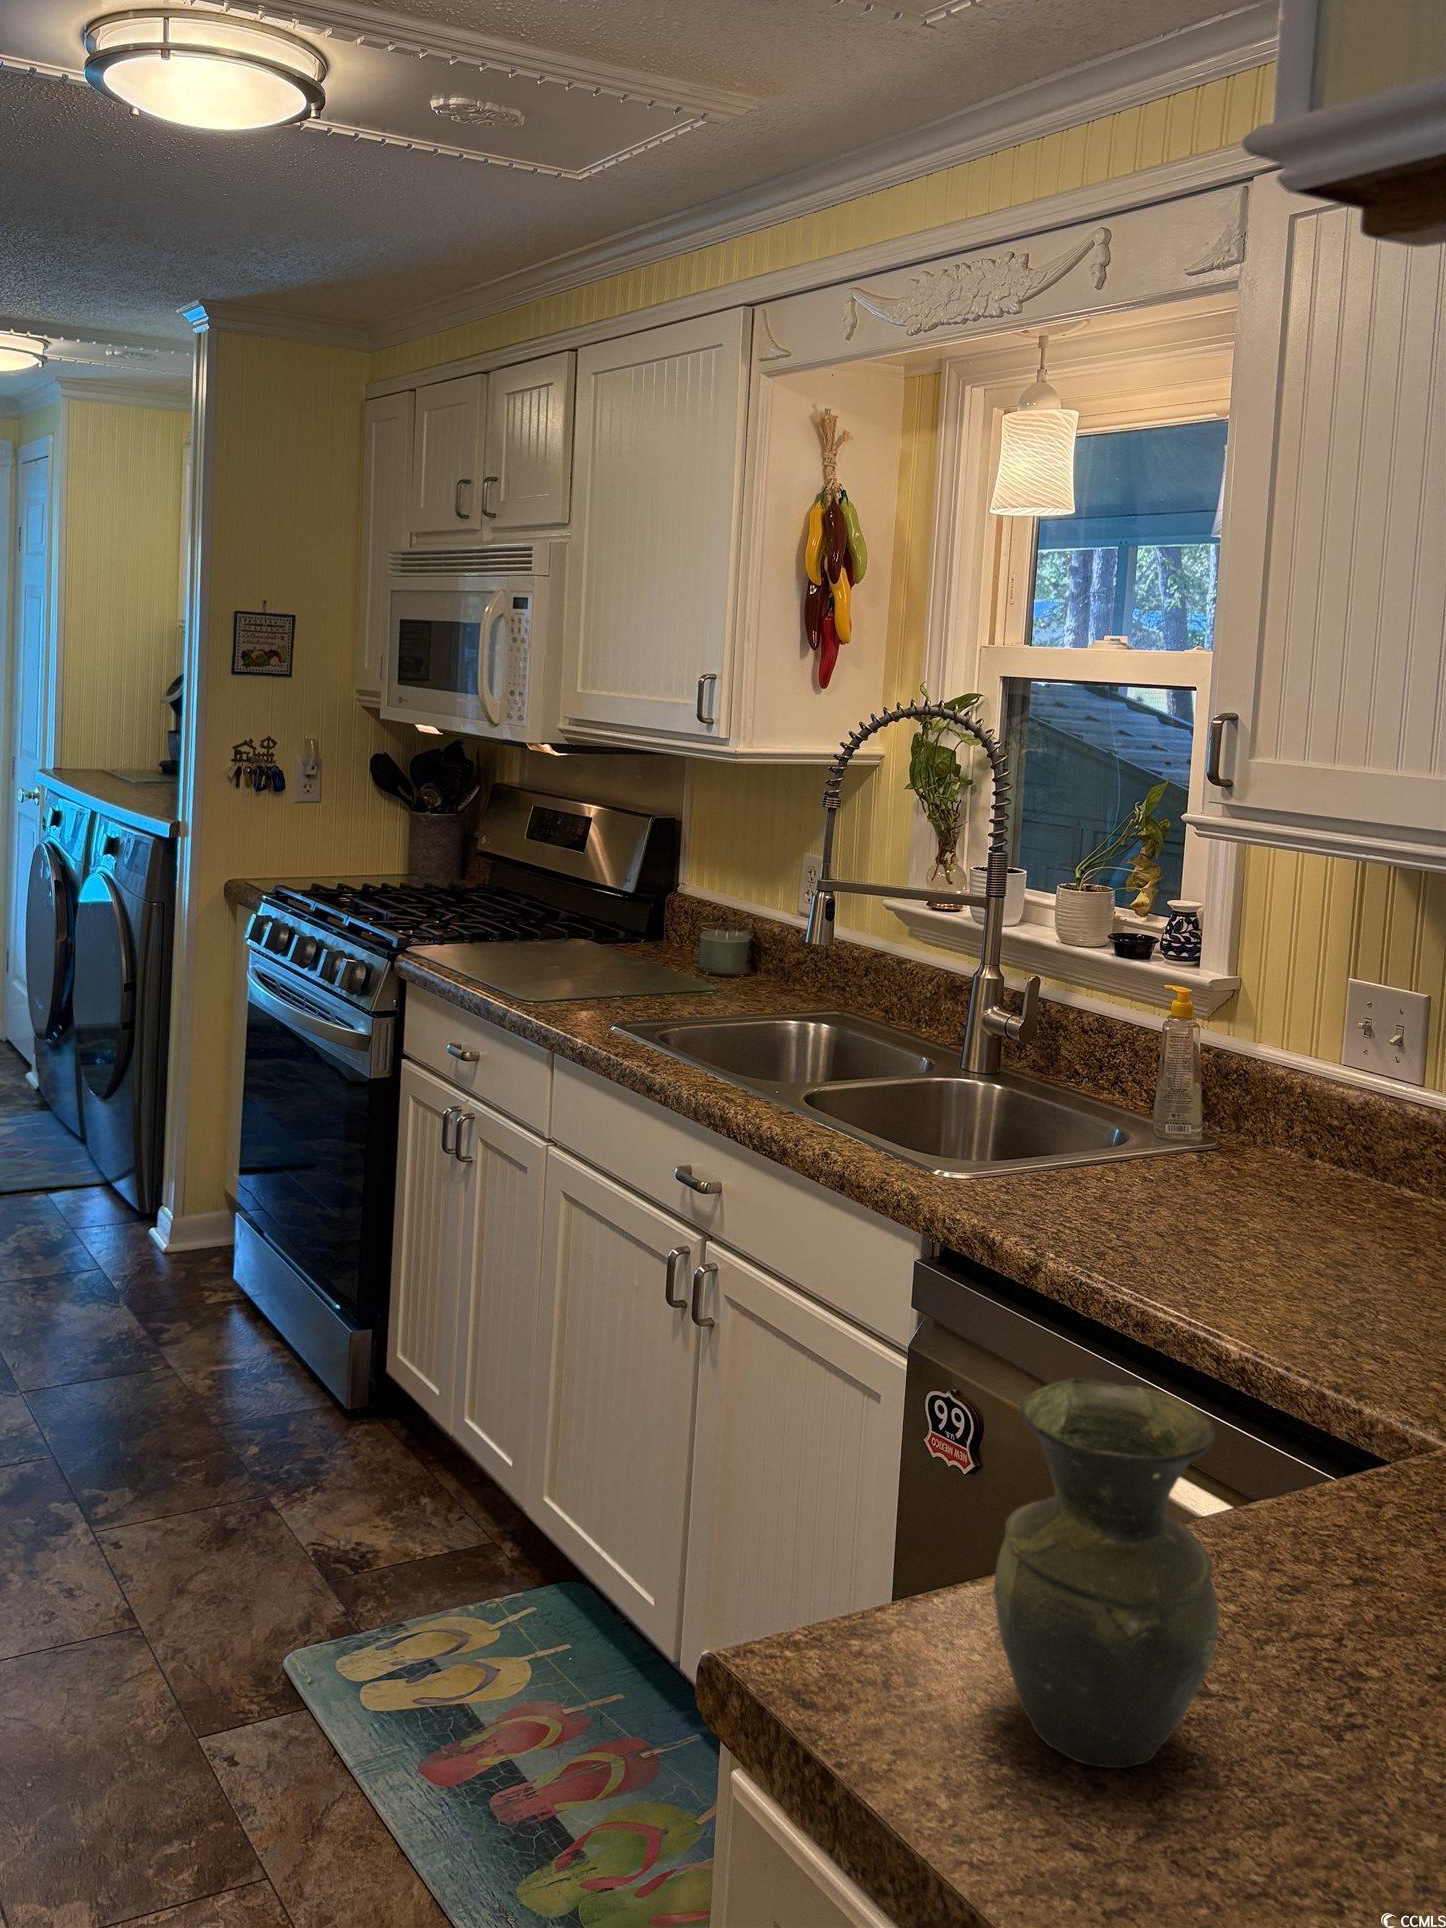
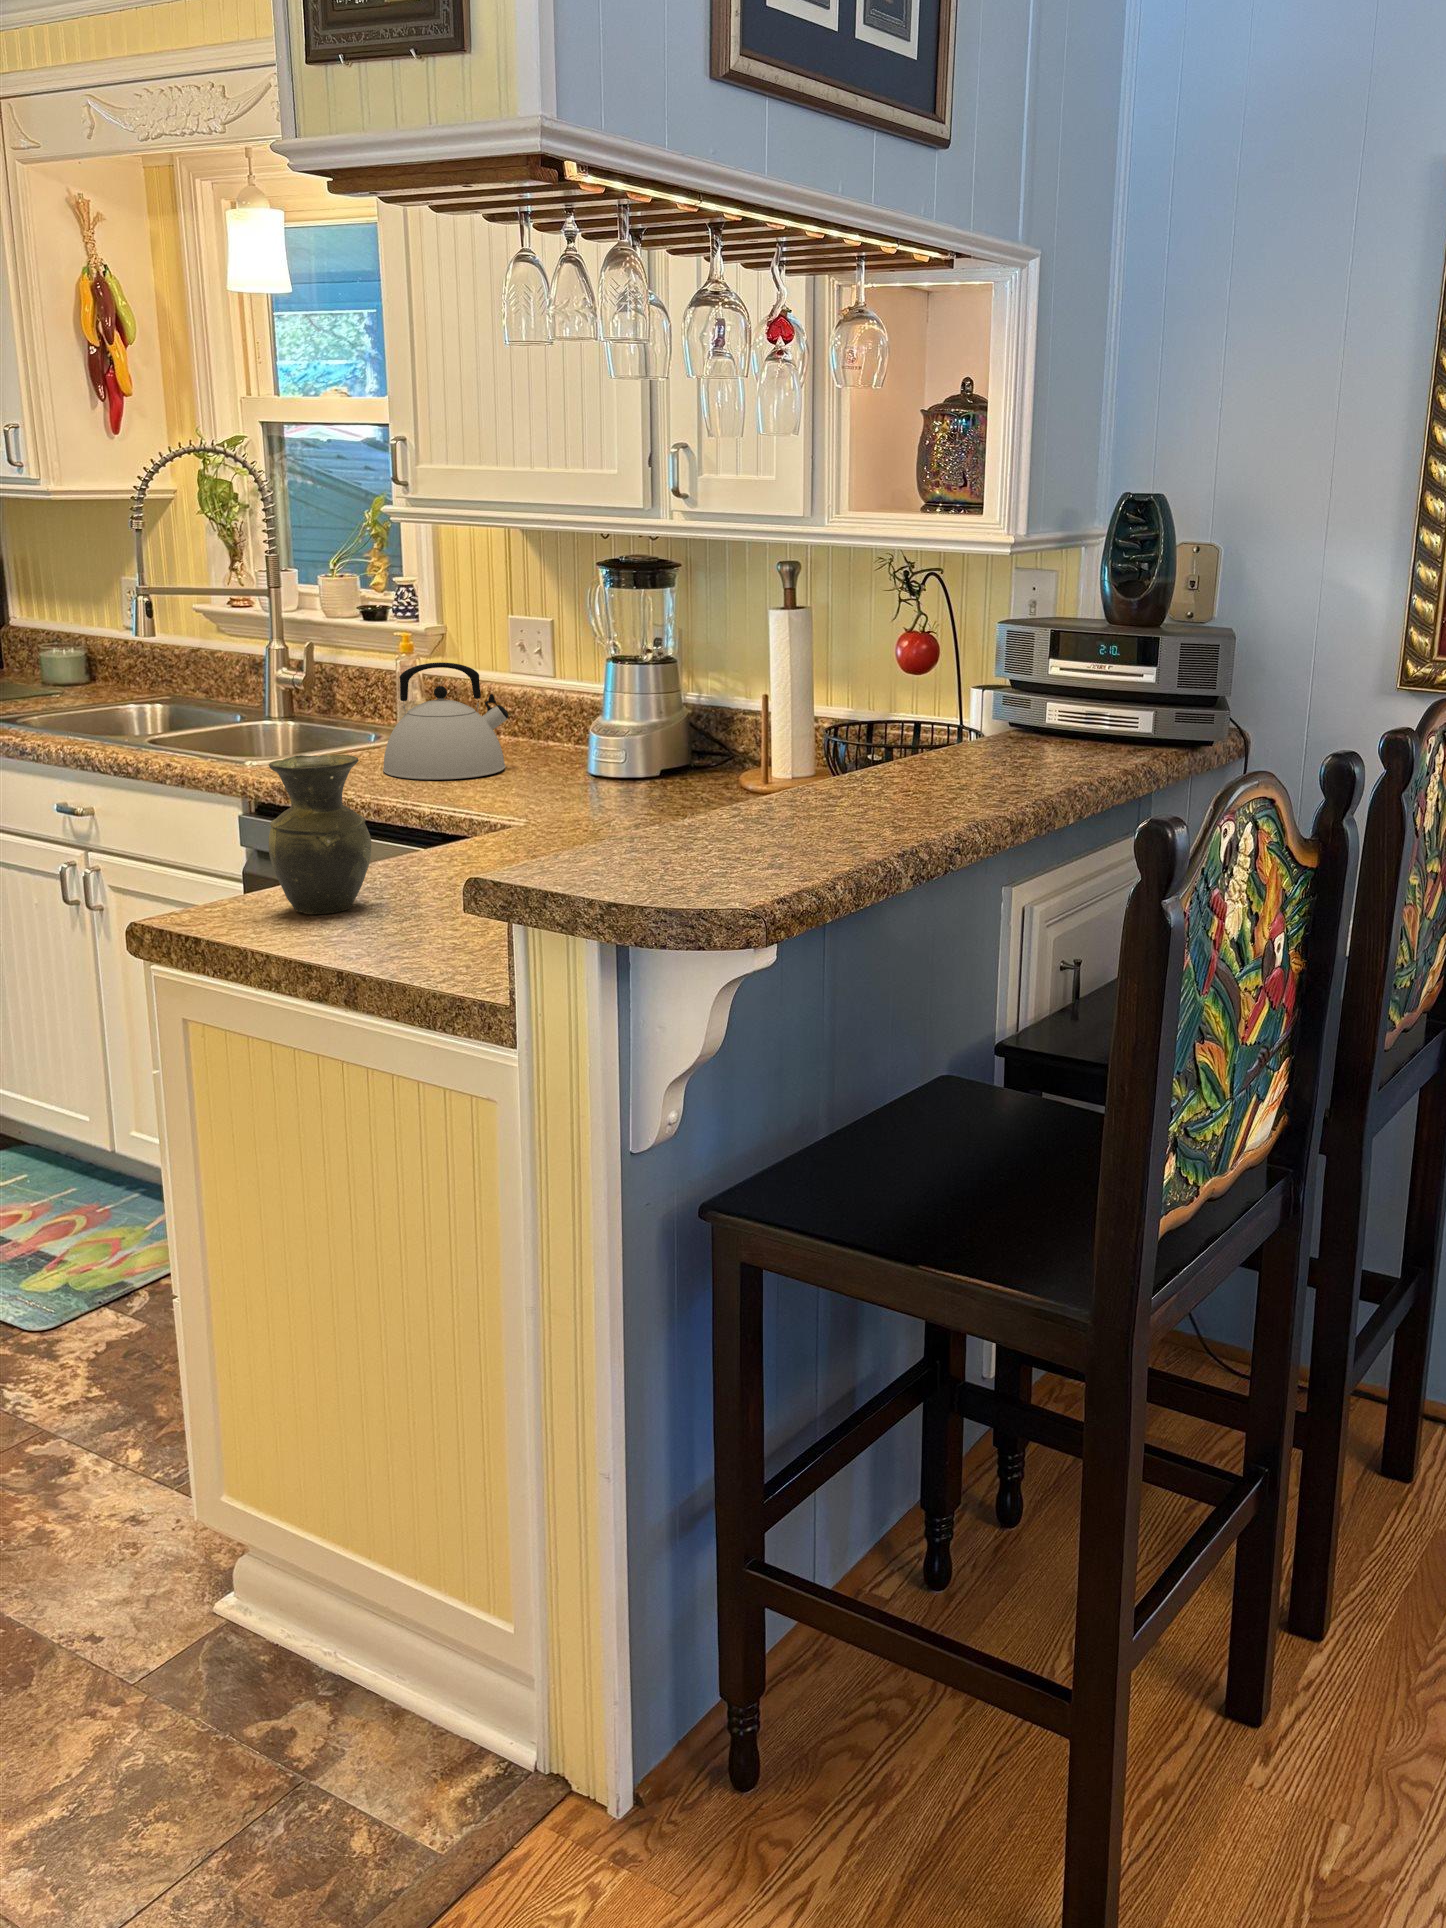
kettle: none [1144,1067,1368,1272] -> present [383,663,509,780]

